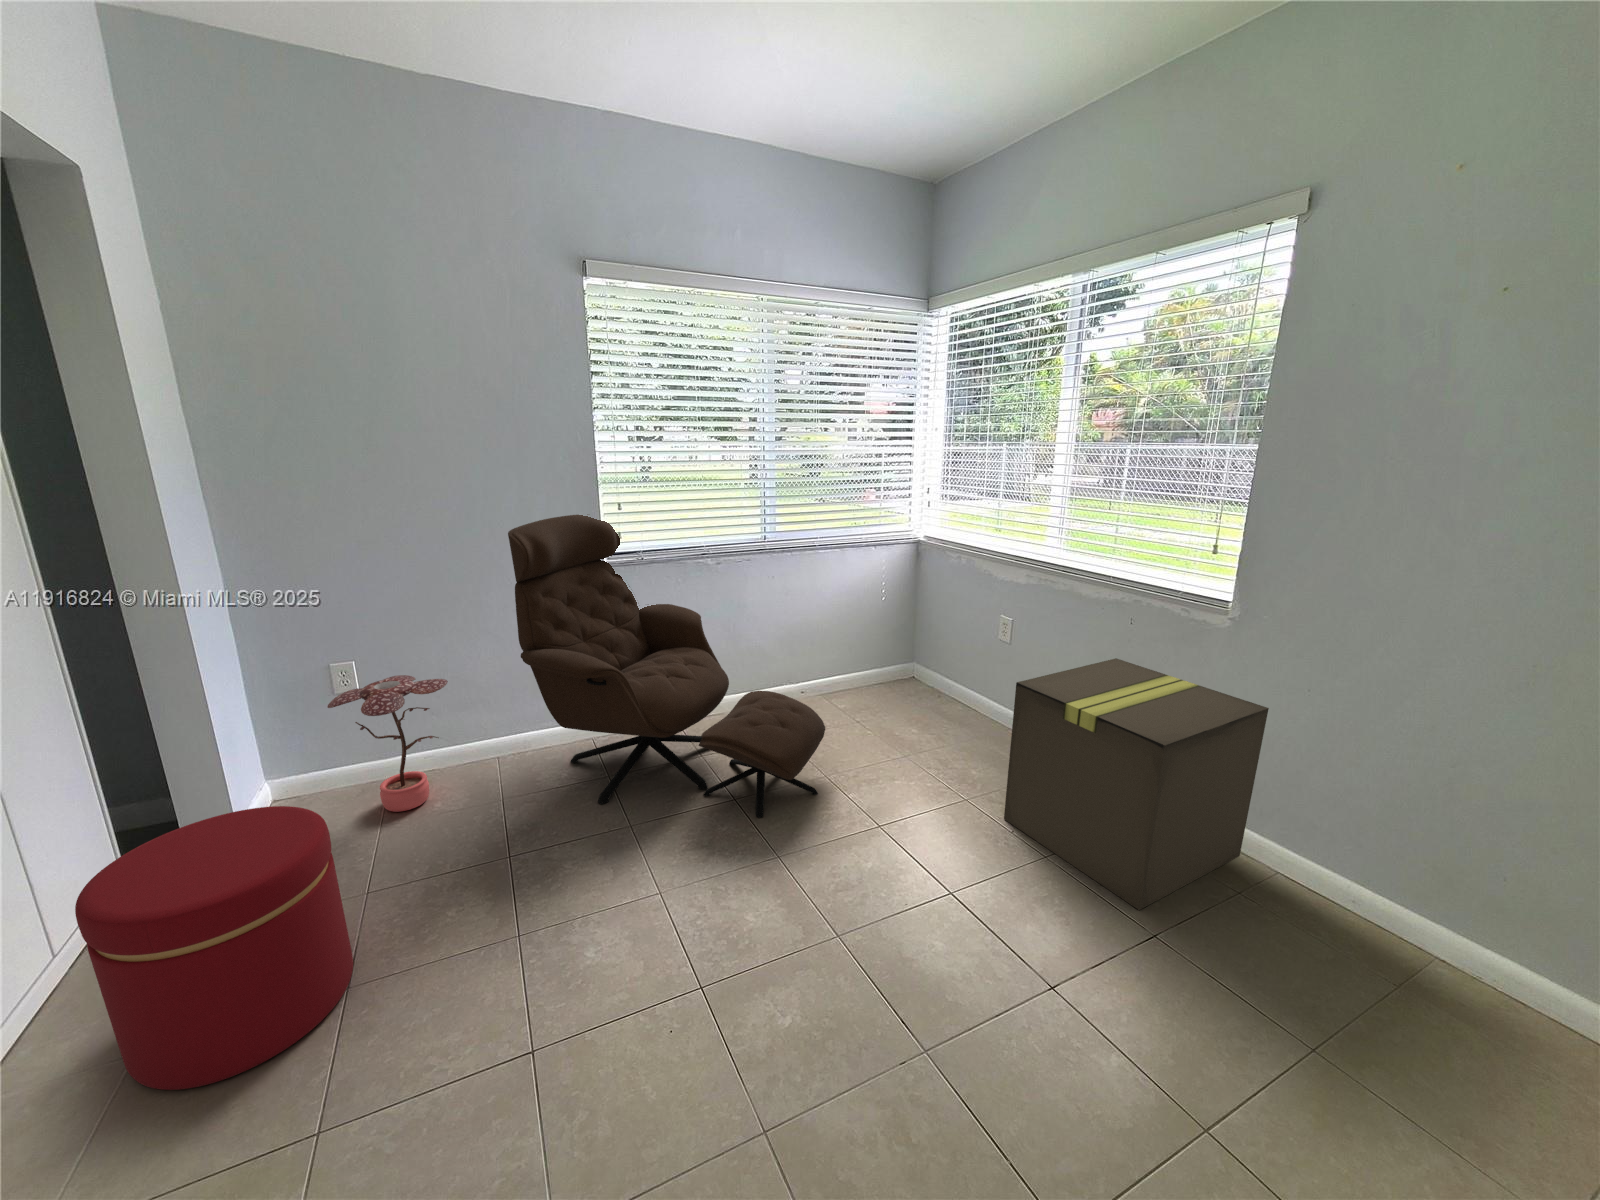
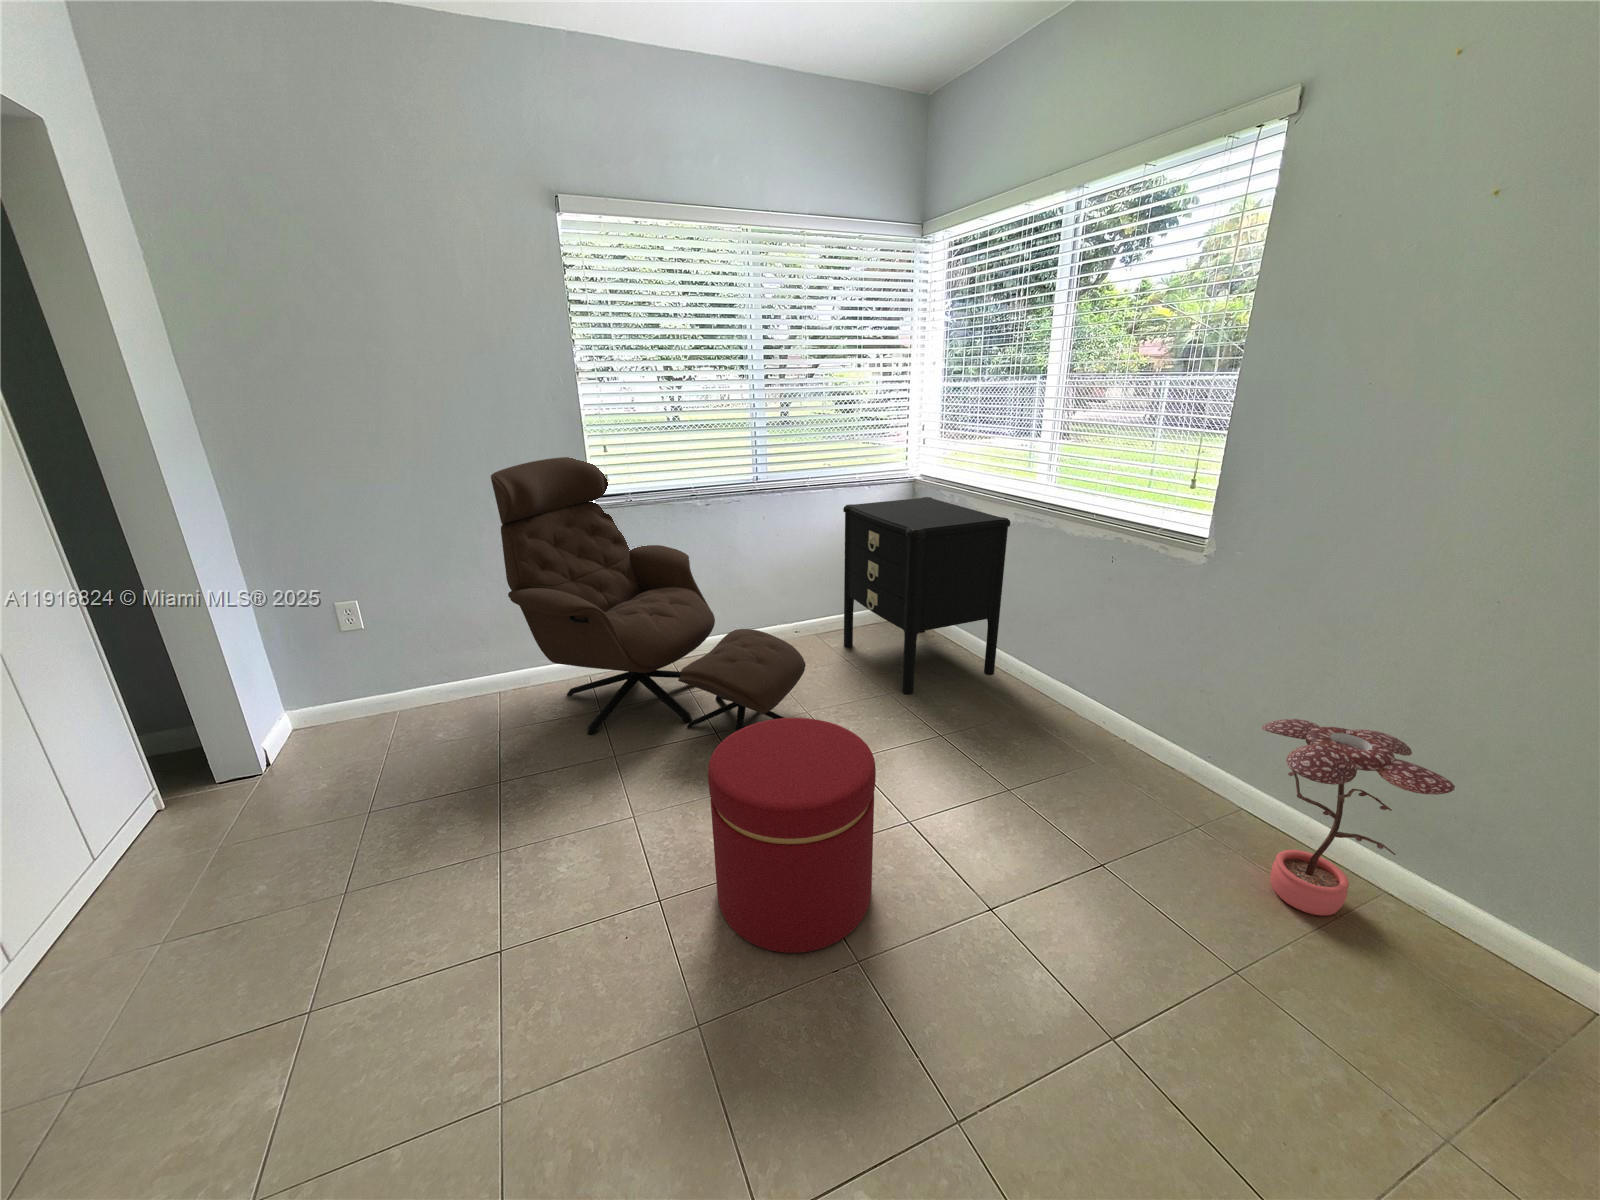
nightstand: none [853,557,1026,757] -> present [843,497,1010,694]
cardboard box: present [1004,658,1269,910] -> none [973,597,1236,840]
potted plant: present [327,675,448,812] -> present [1262,719,1455,915]
ottoman: present [75,806,353,1090] -> present [708,718,876,953]

